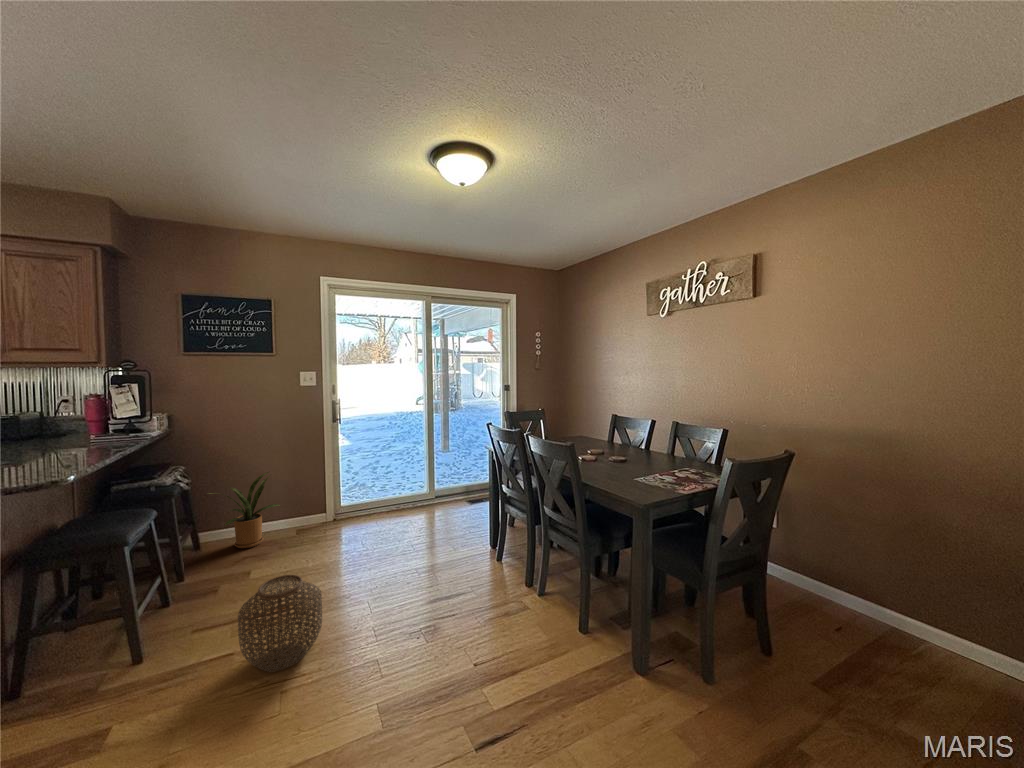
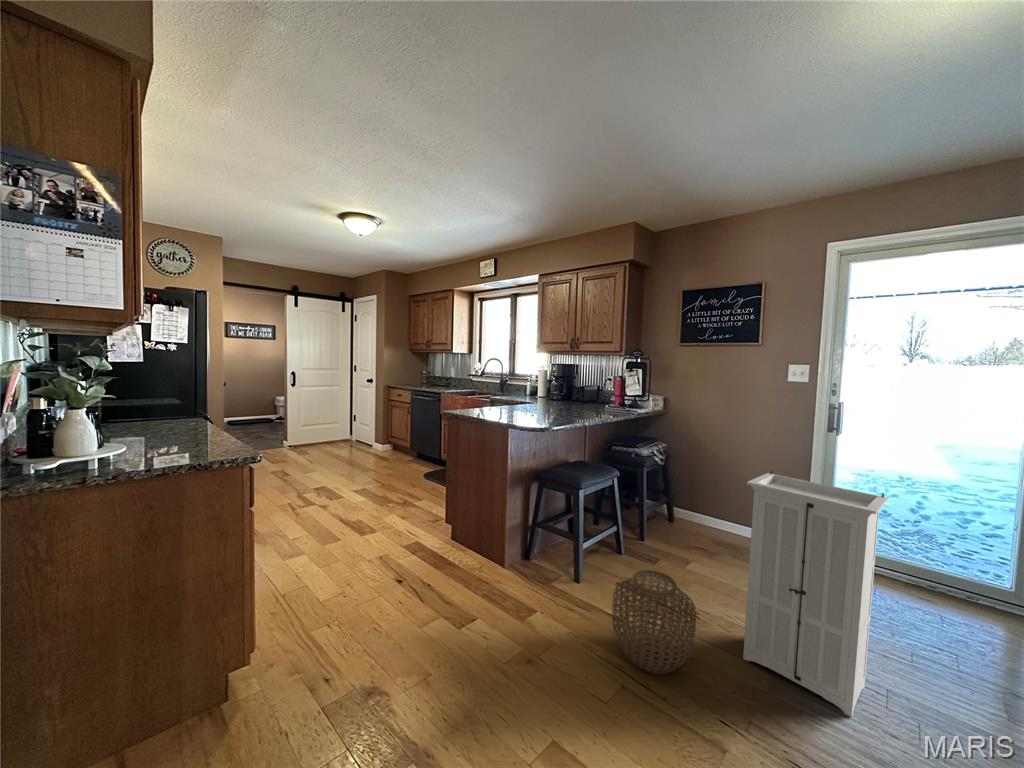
storage cabinet: none [334,452,412,607] -> present [743,471,888,717]
house plant: present [211,472,279,548] -> none [673,471,746,541]

